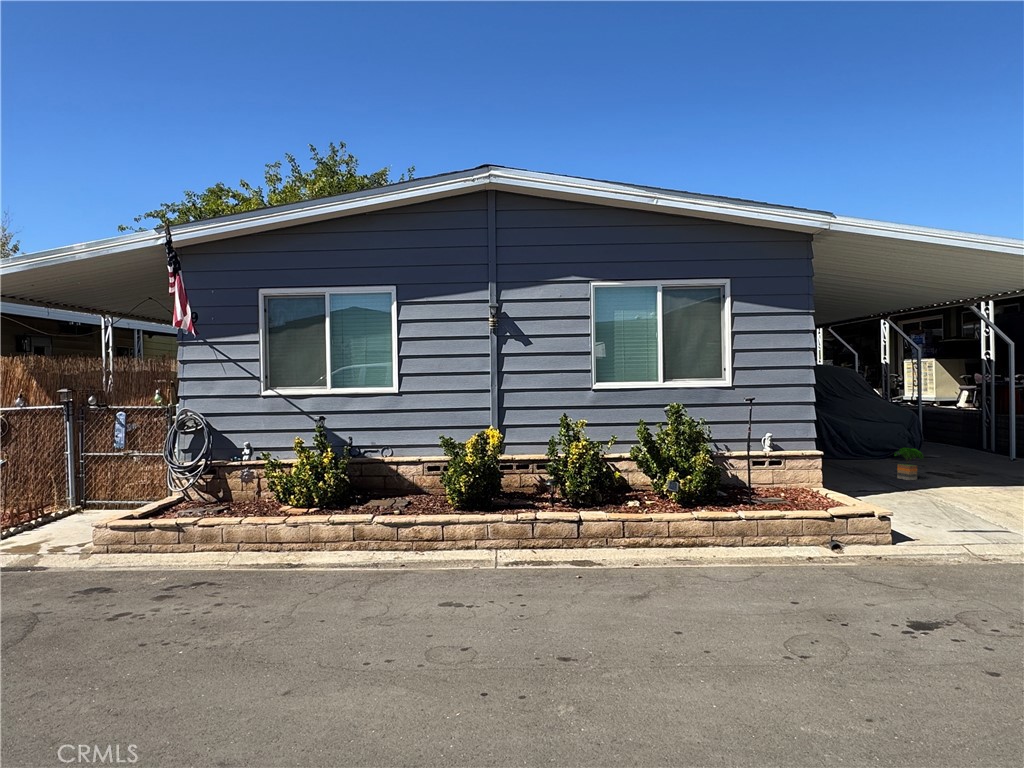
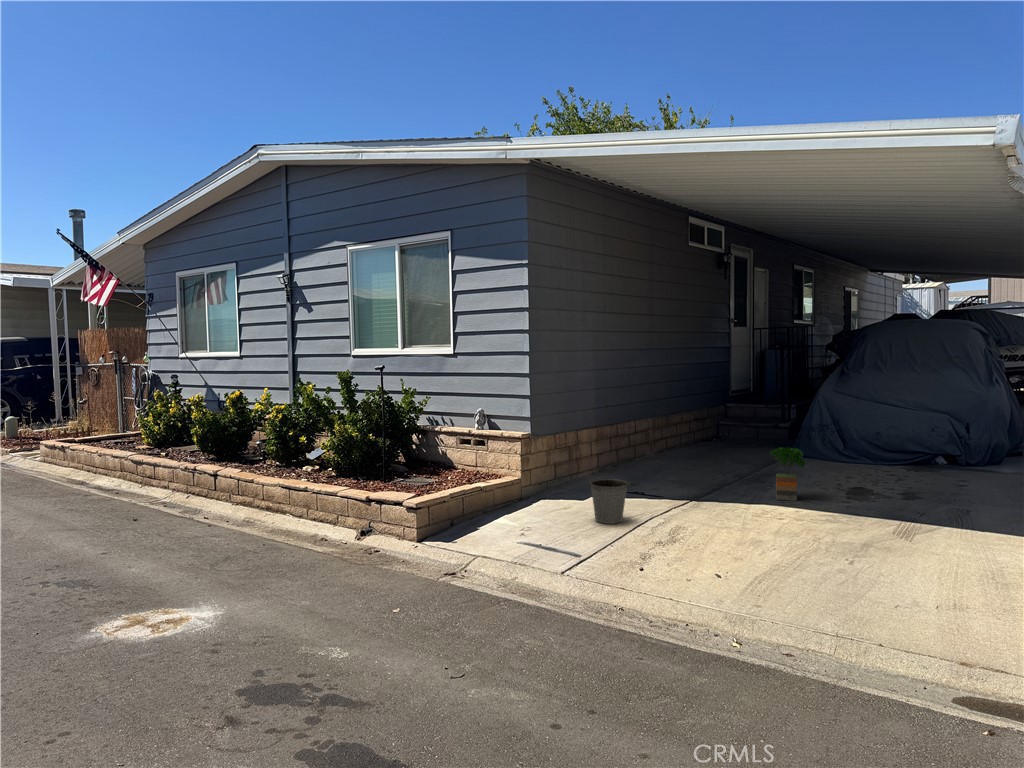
bucket: none [901,477,936,509] -> present [590,479,629,524]

